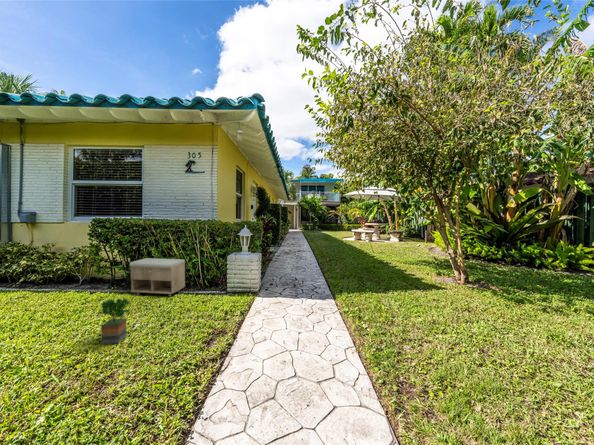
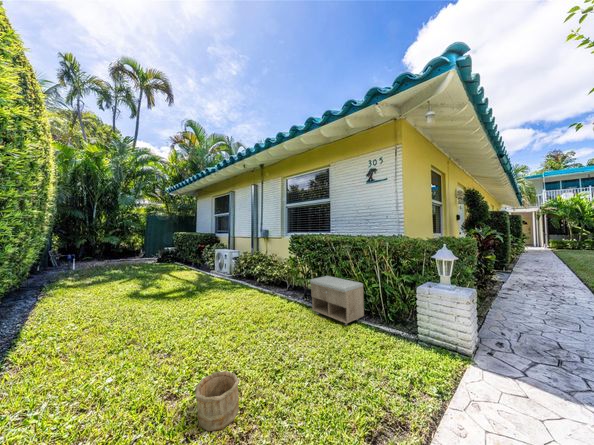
potted tree: present [101,298,131,344] -> none [255,325,287,383]
wooden bucket: none [53,337,100,383] -> present [195,371,239,431]

